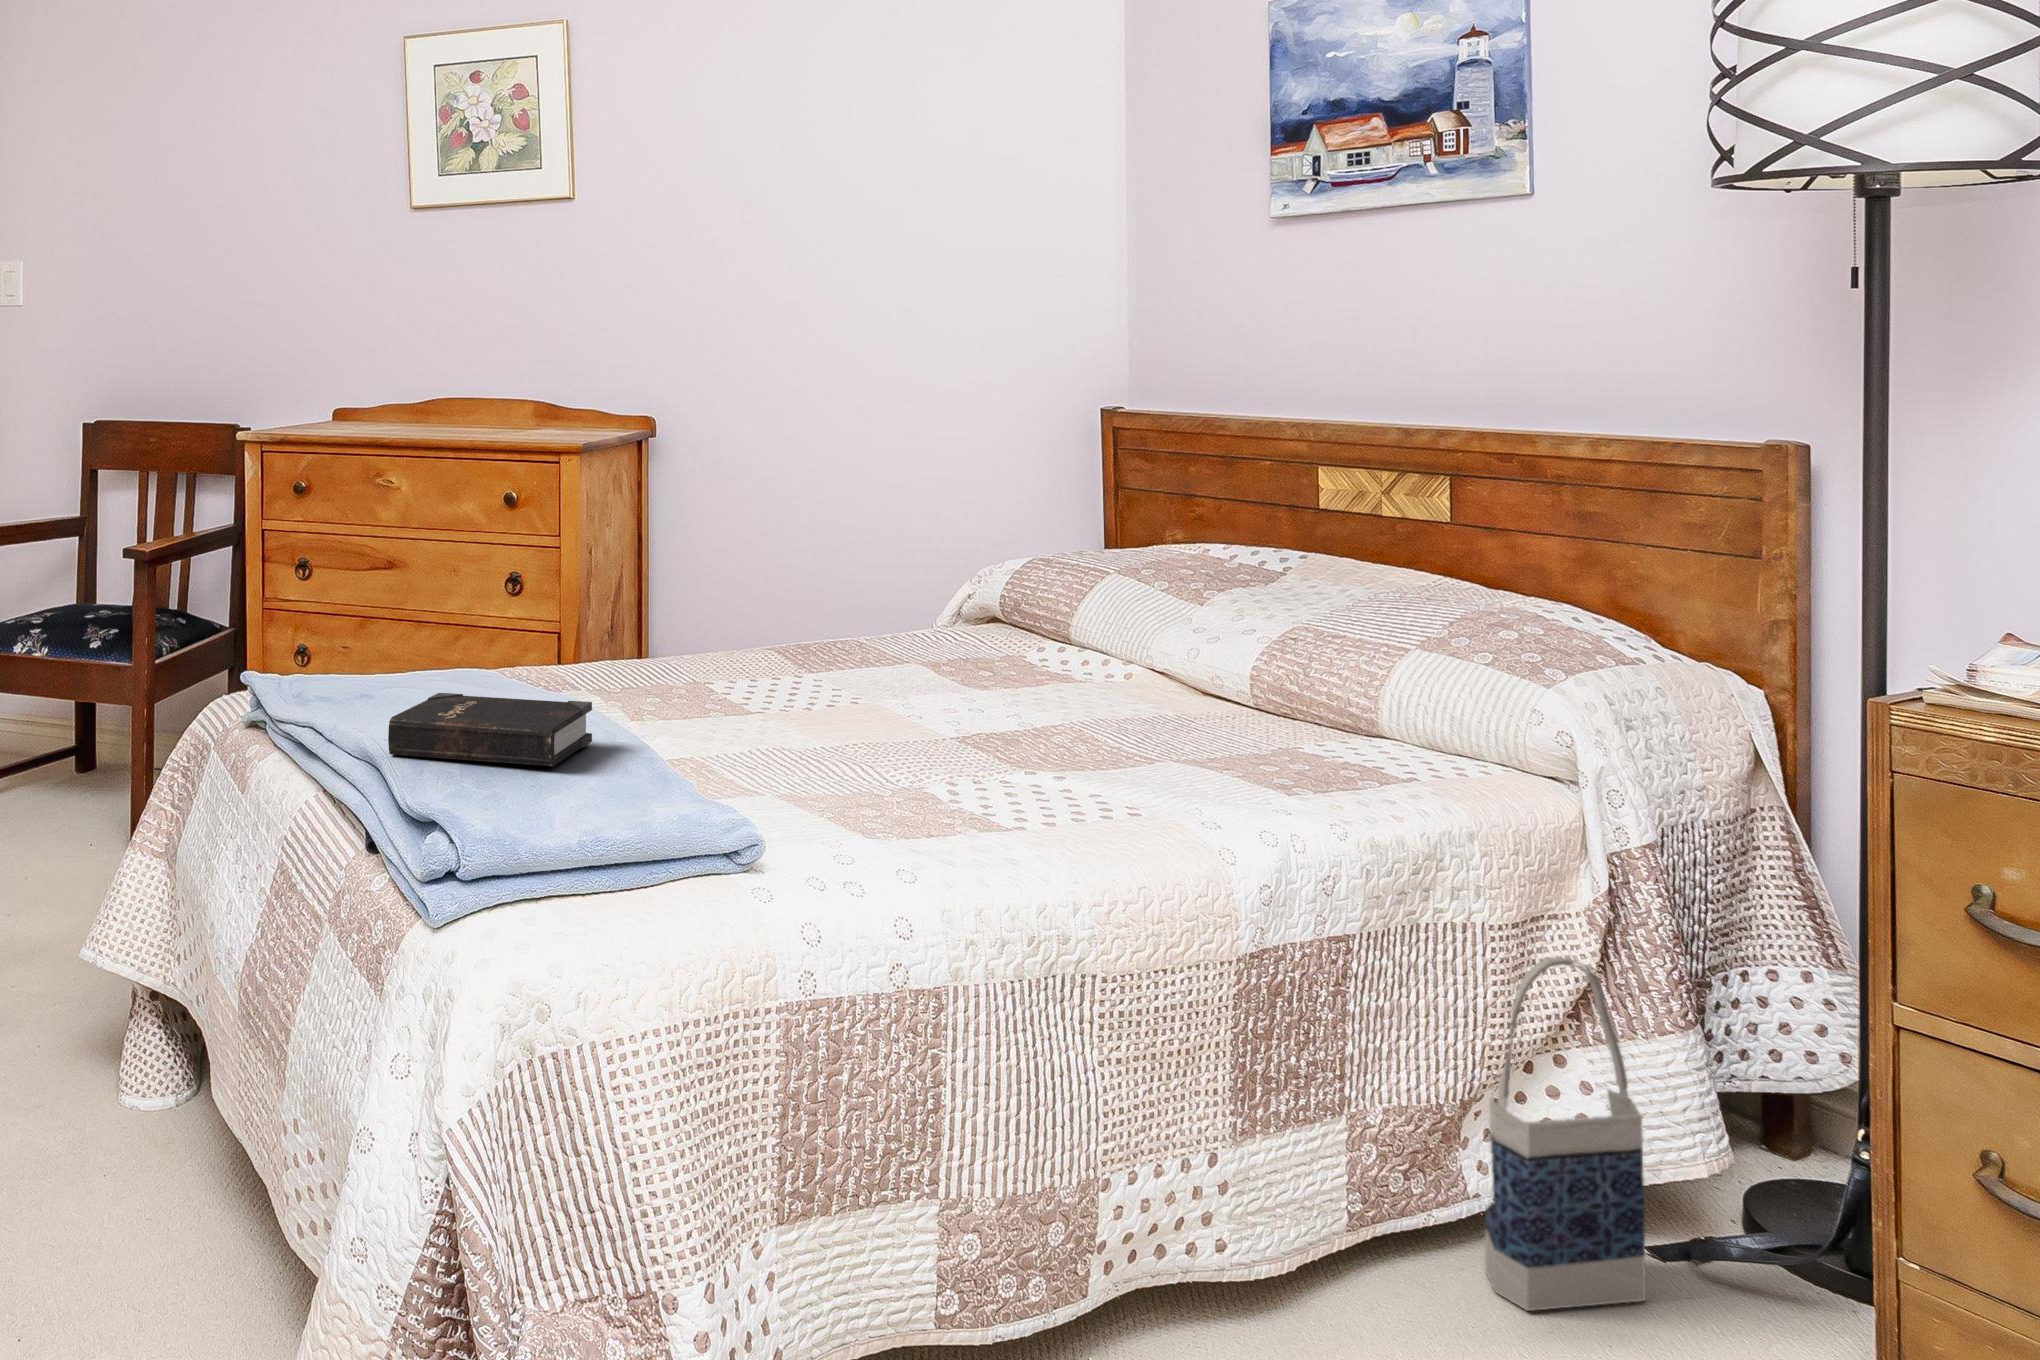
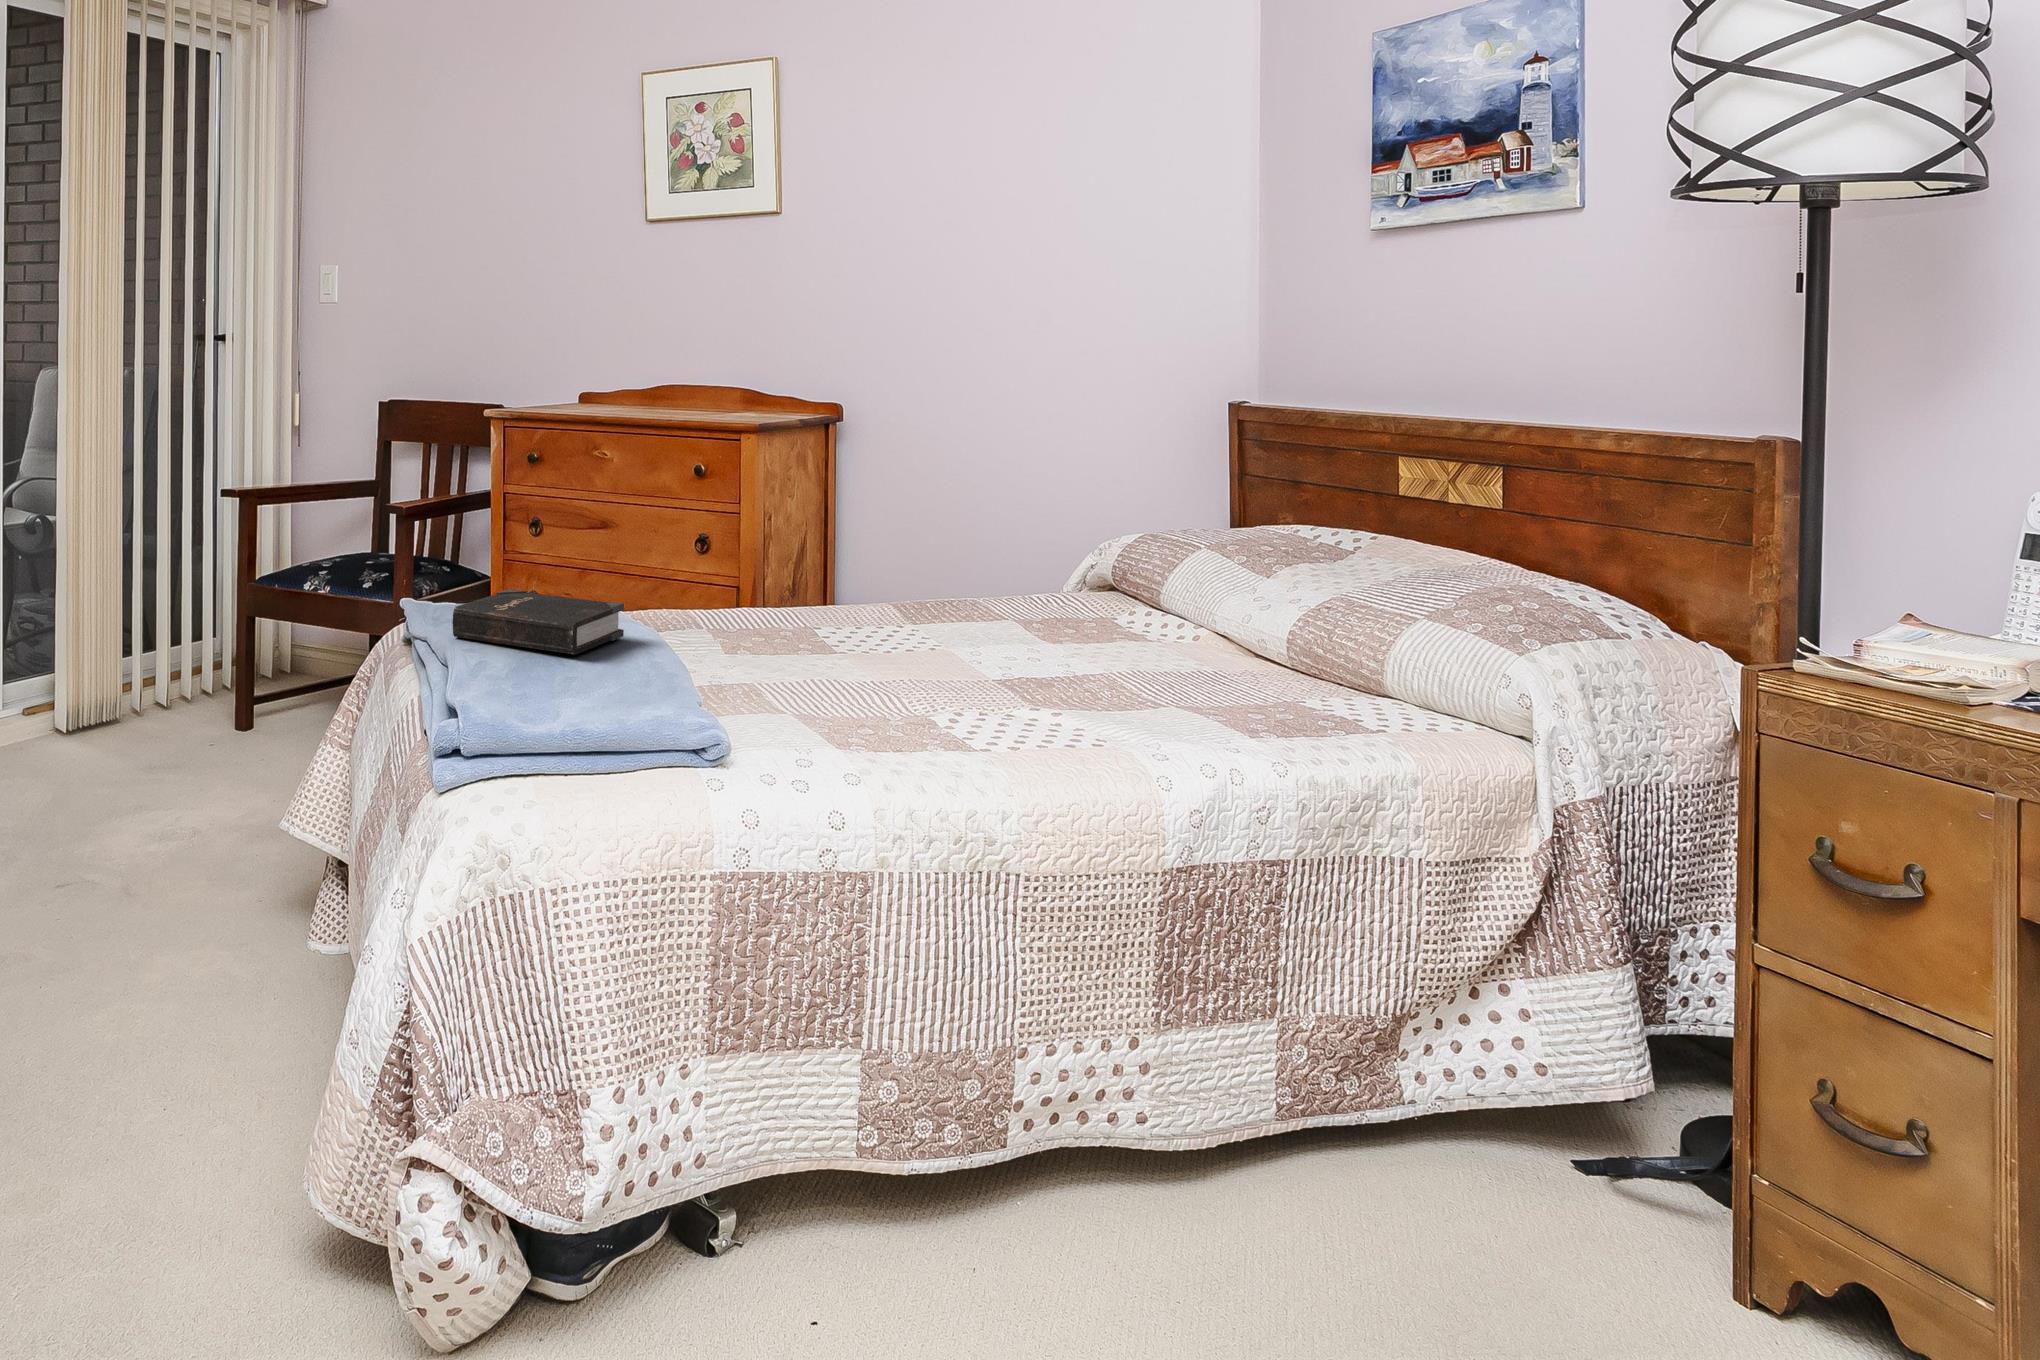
bag: present [1485,957,1646,1311] -> none [1423,893,1579,1226]

